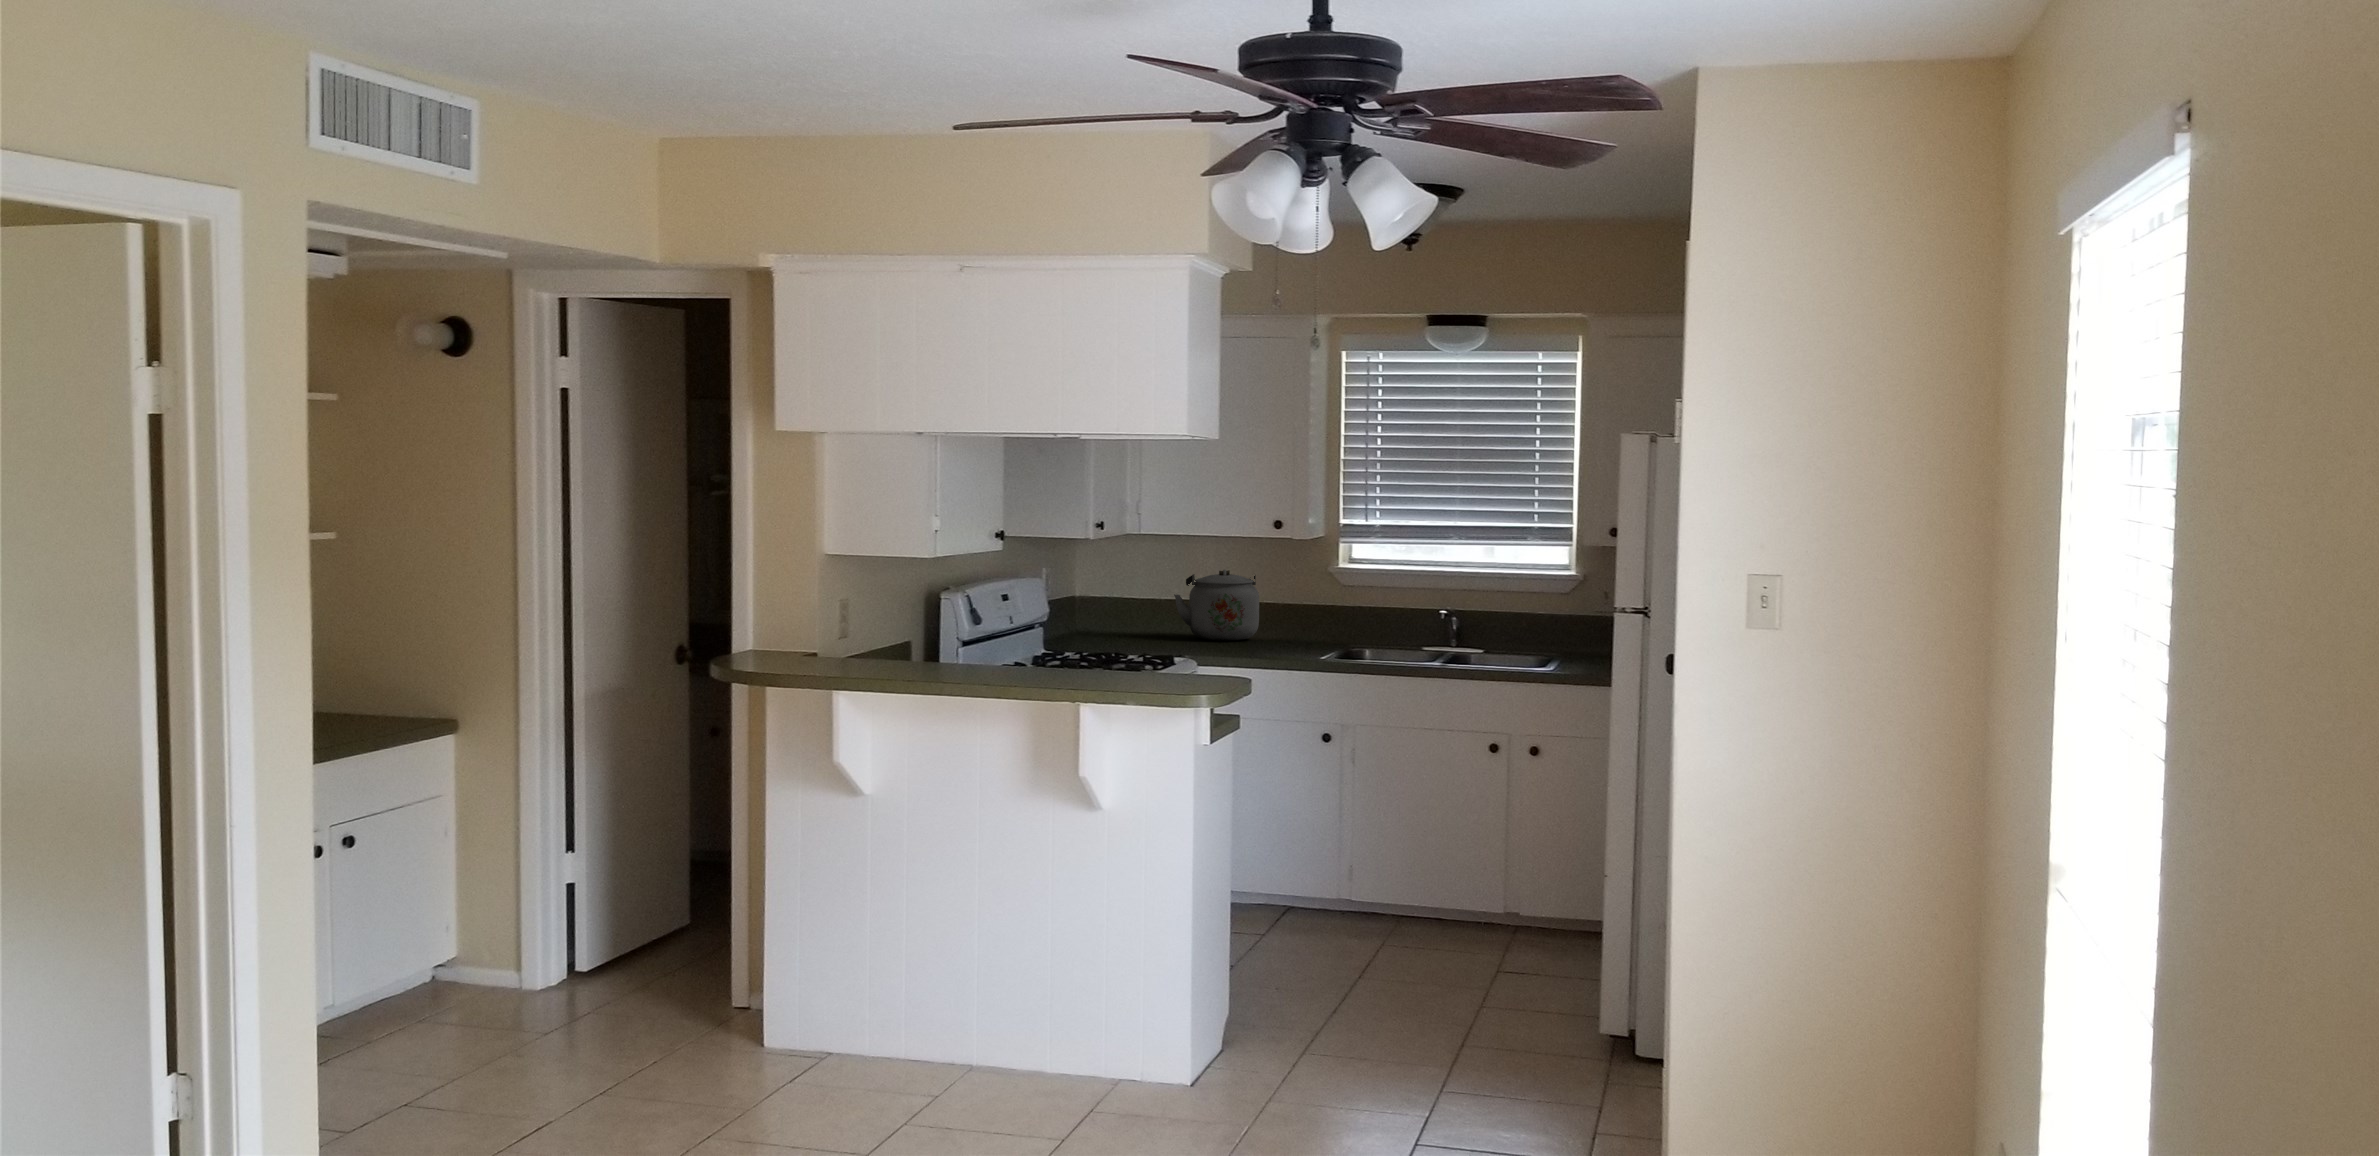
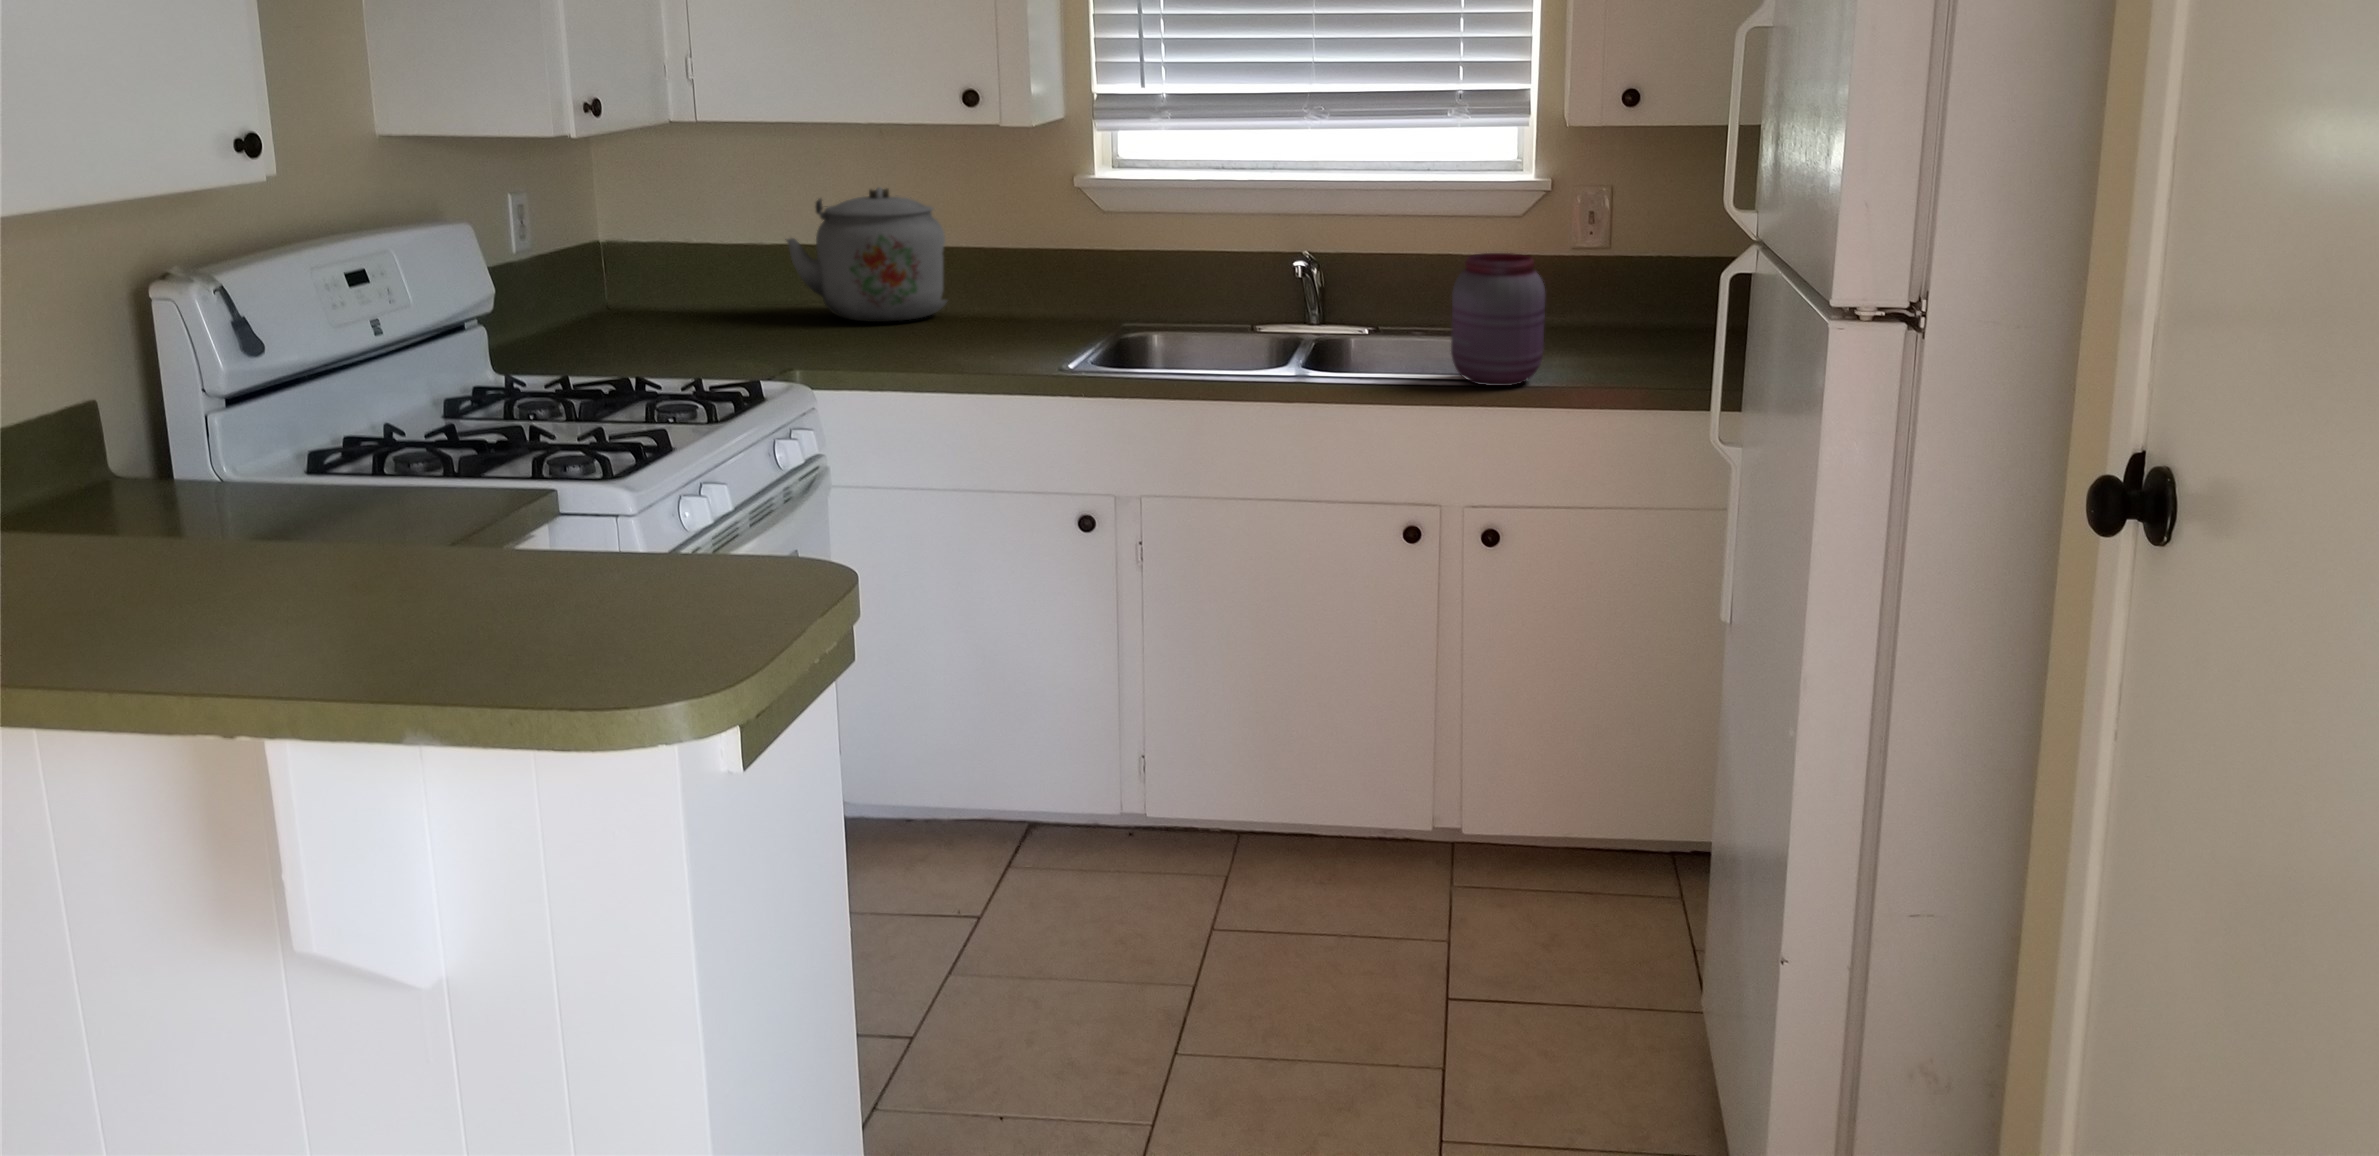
jar: none [1518,607,1565,673] -> present [1451,253,1546,386]

